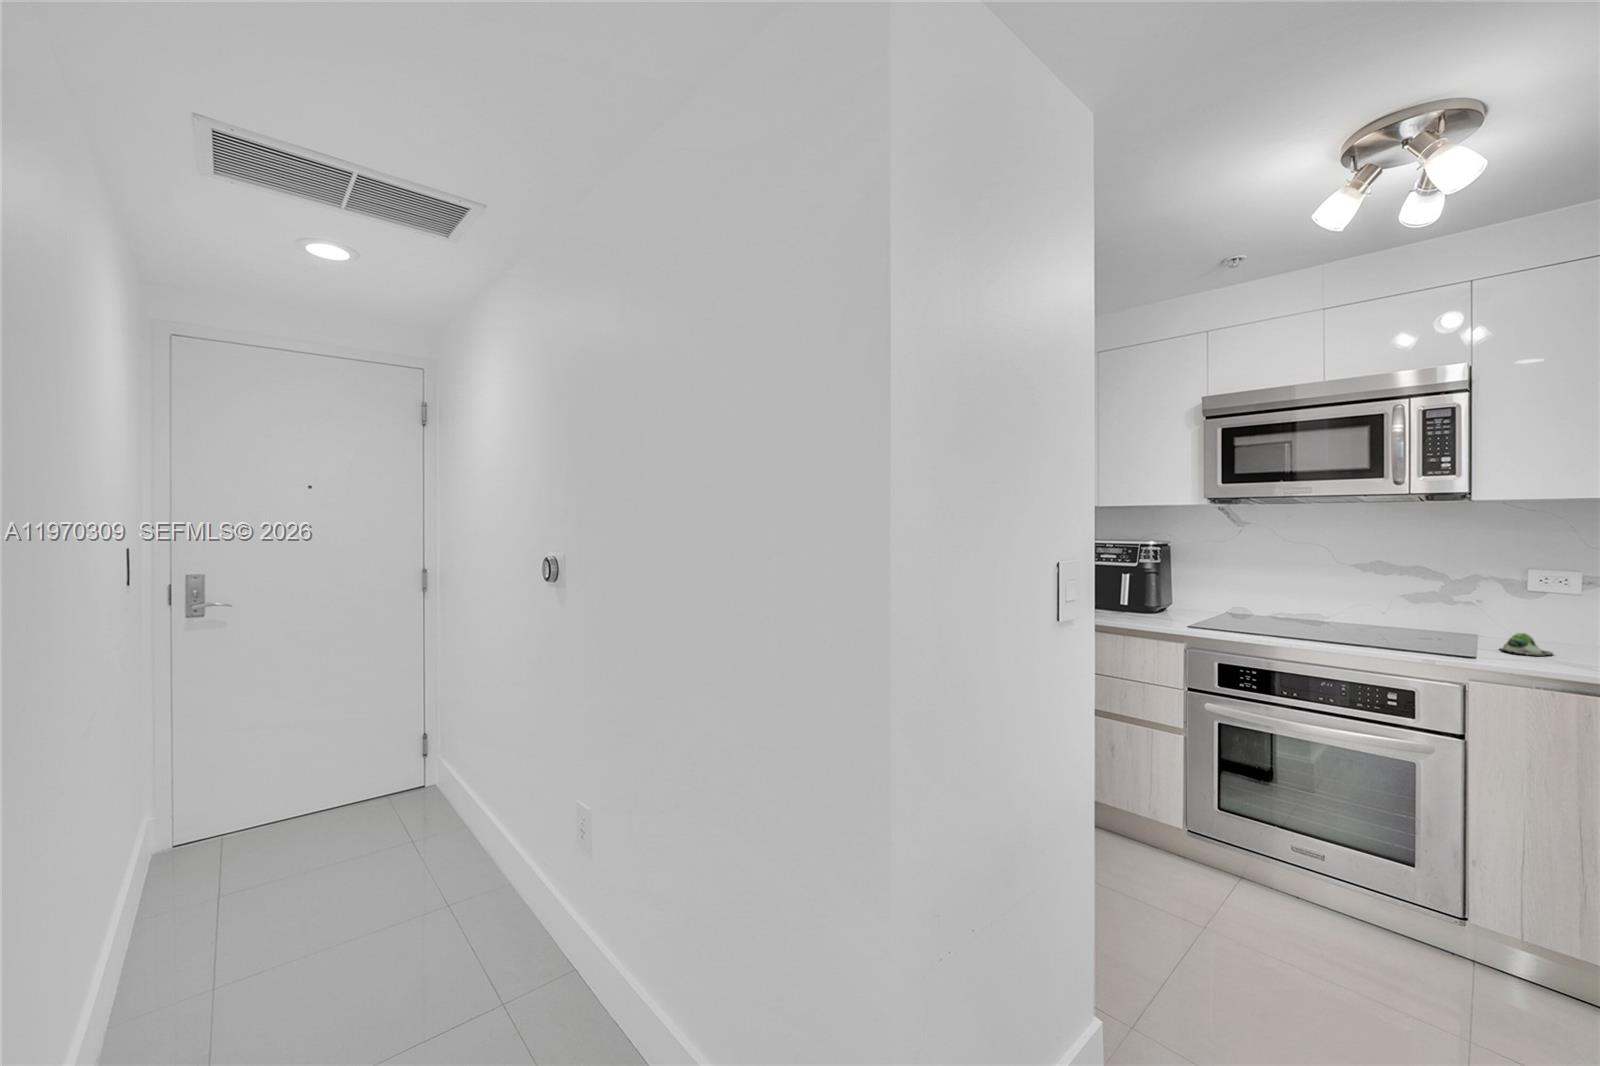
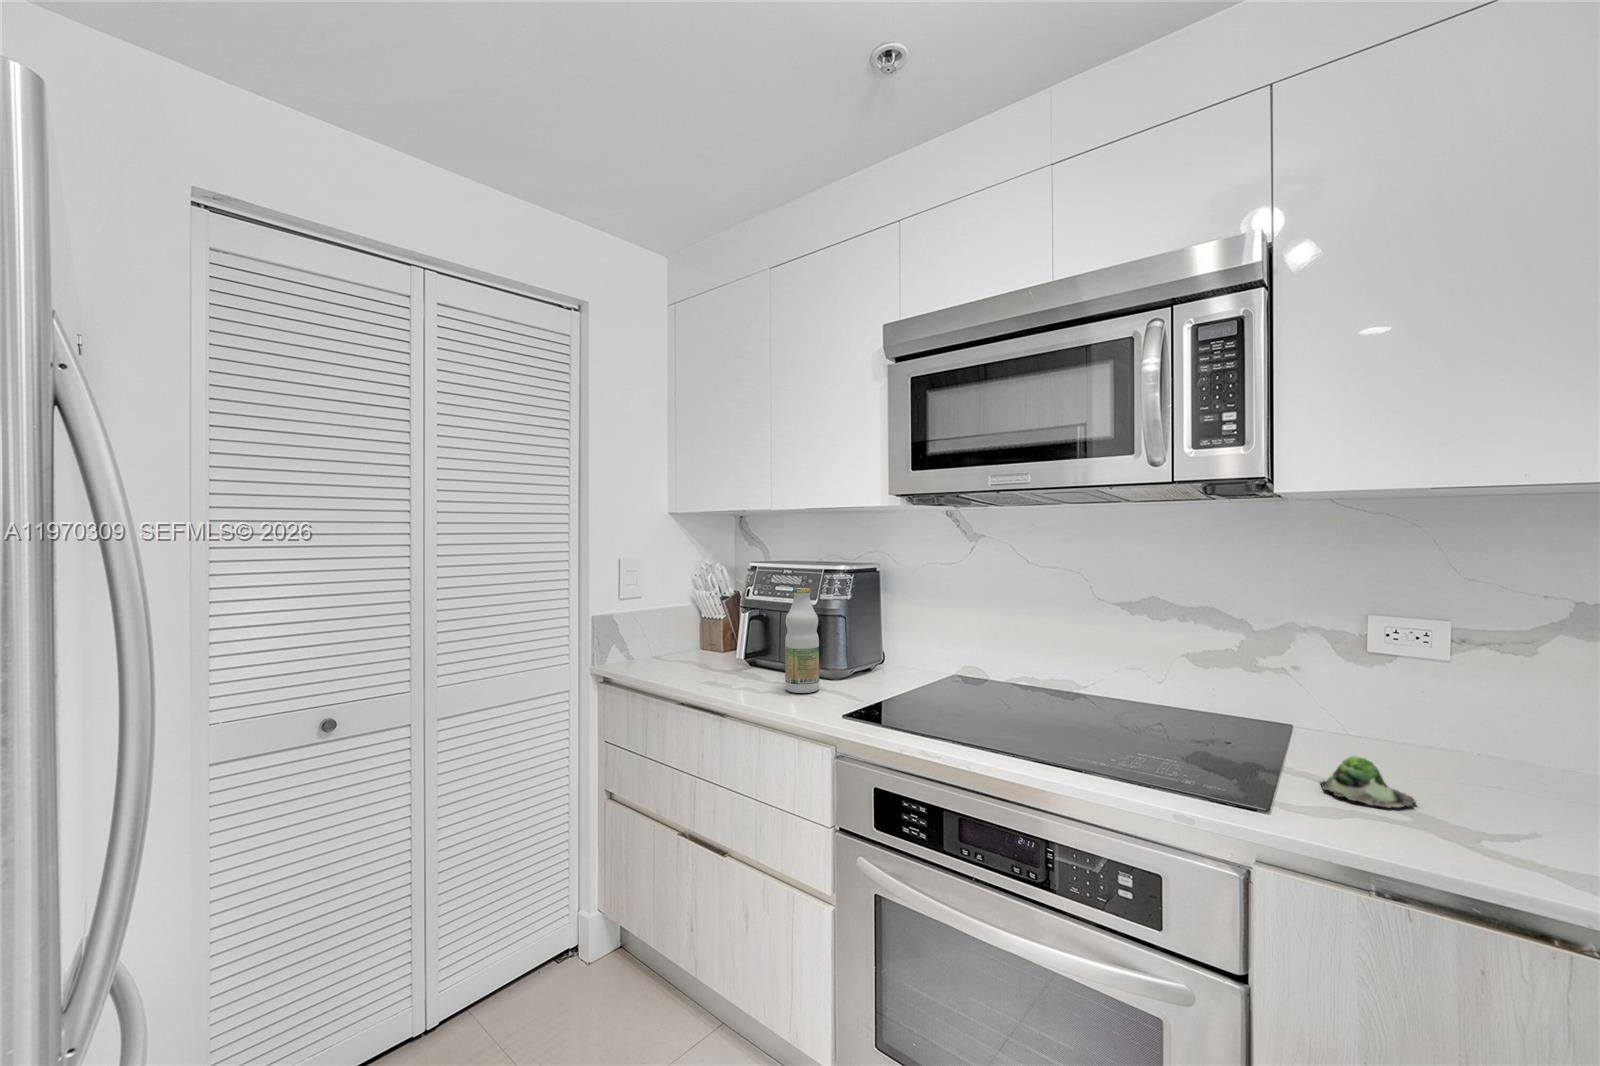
bottle: none [1128,556,1151,620] -> present [785,588,819,693]

